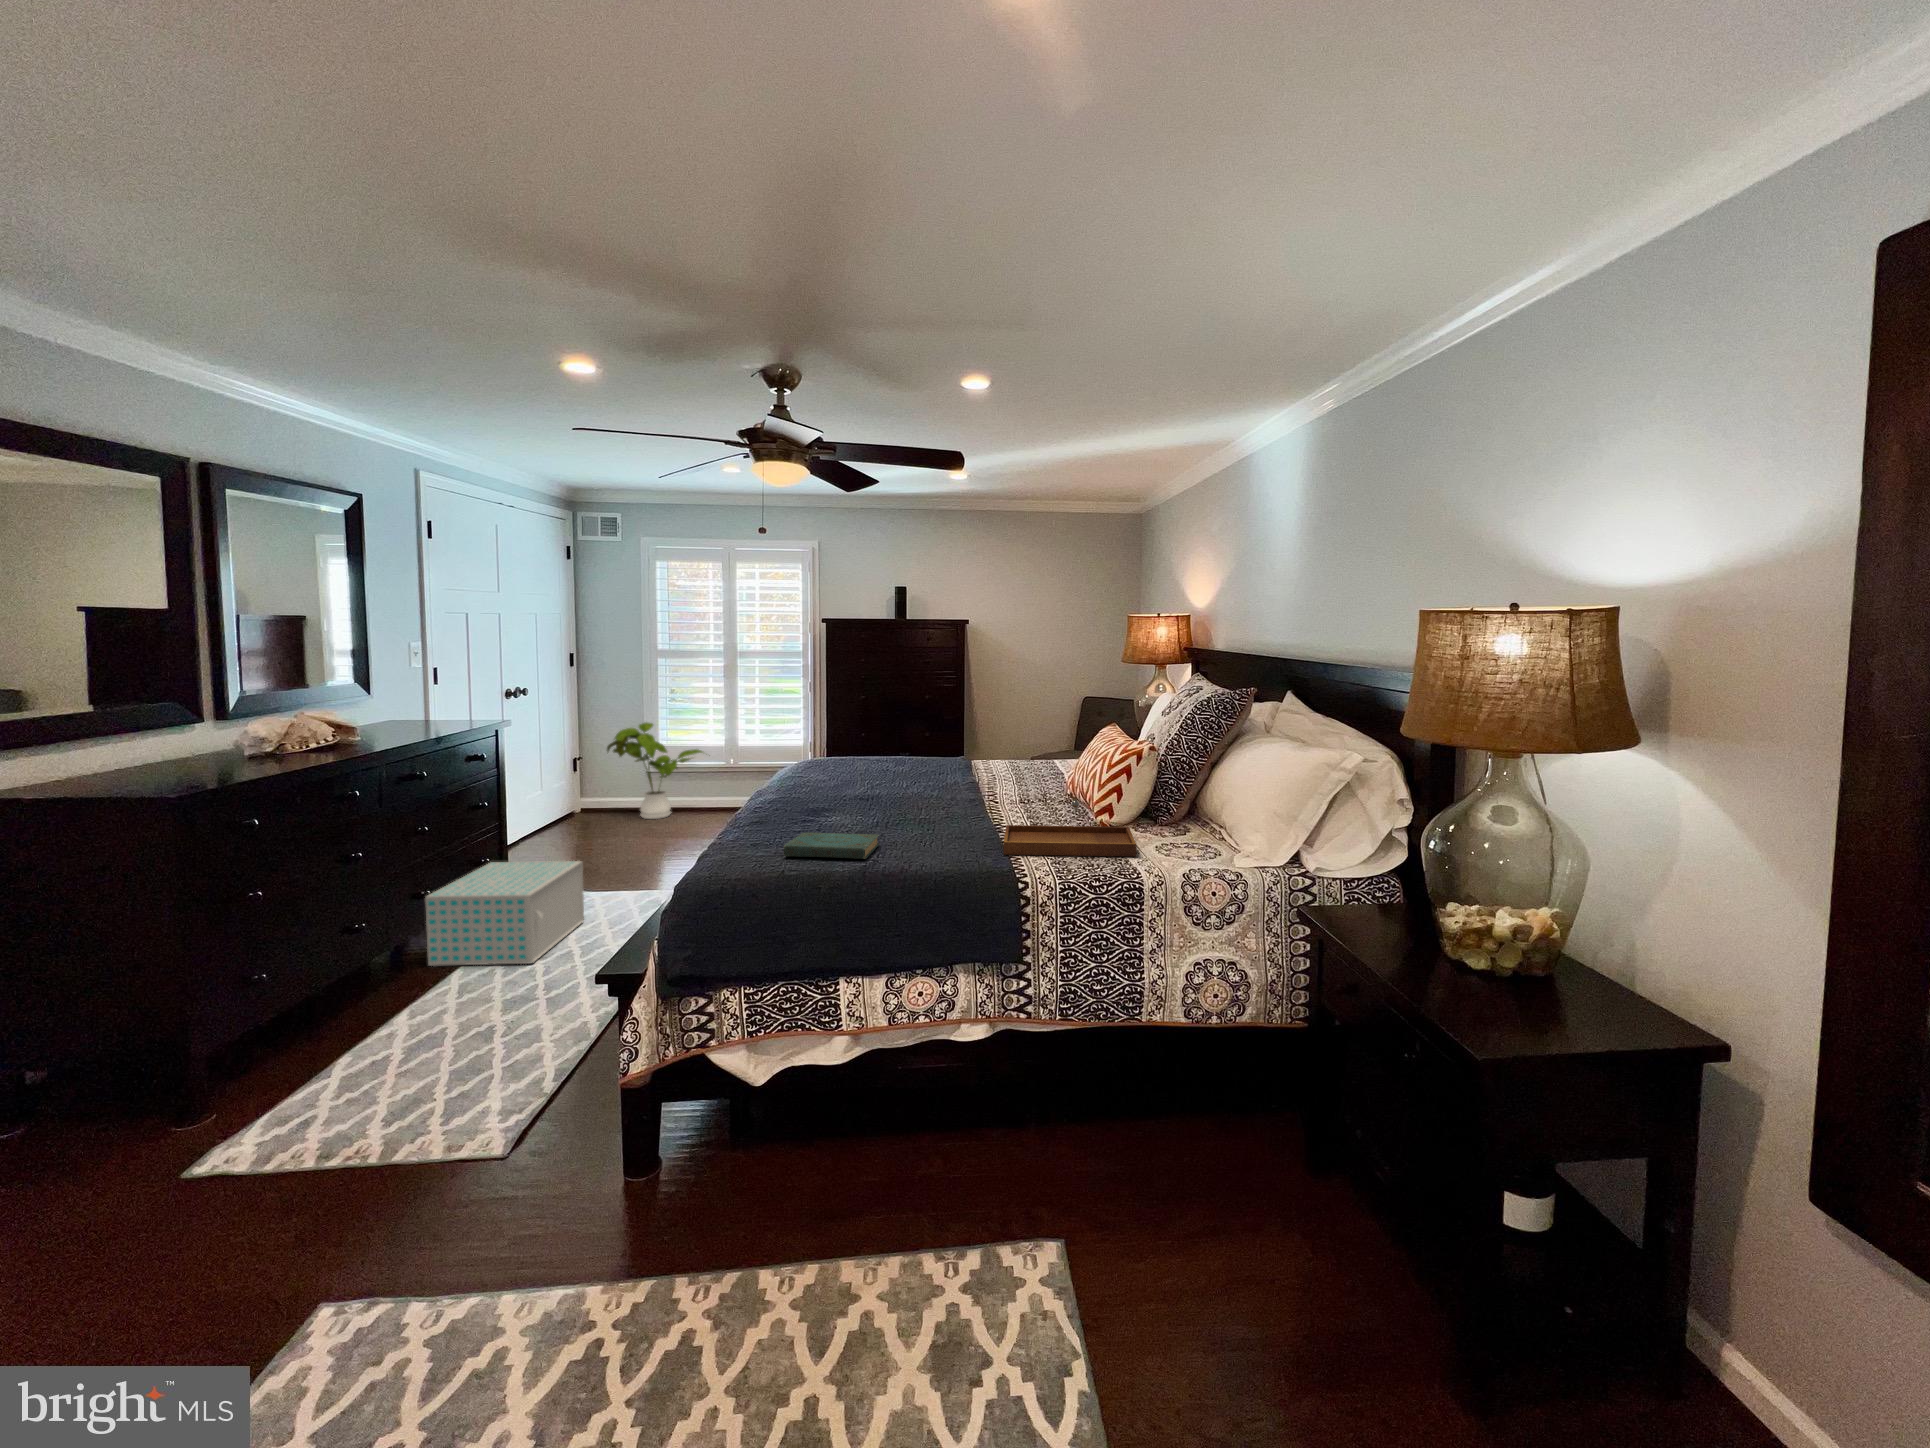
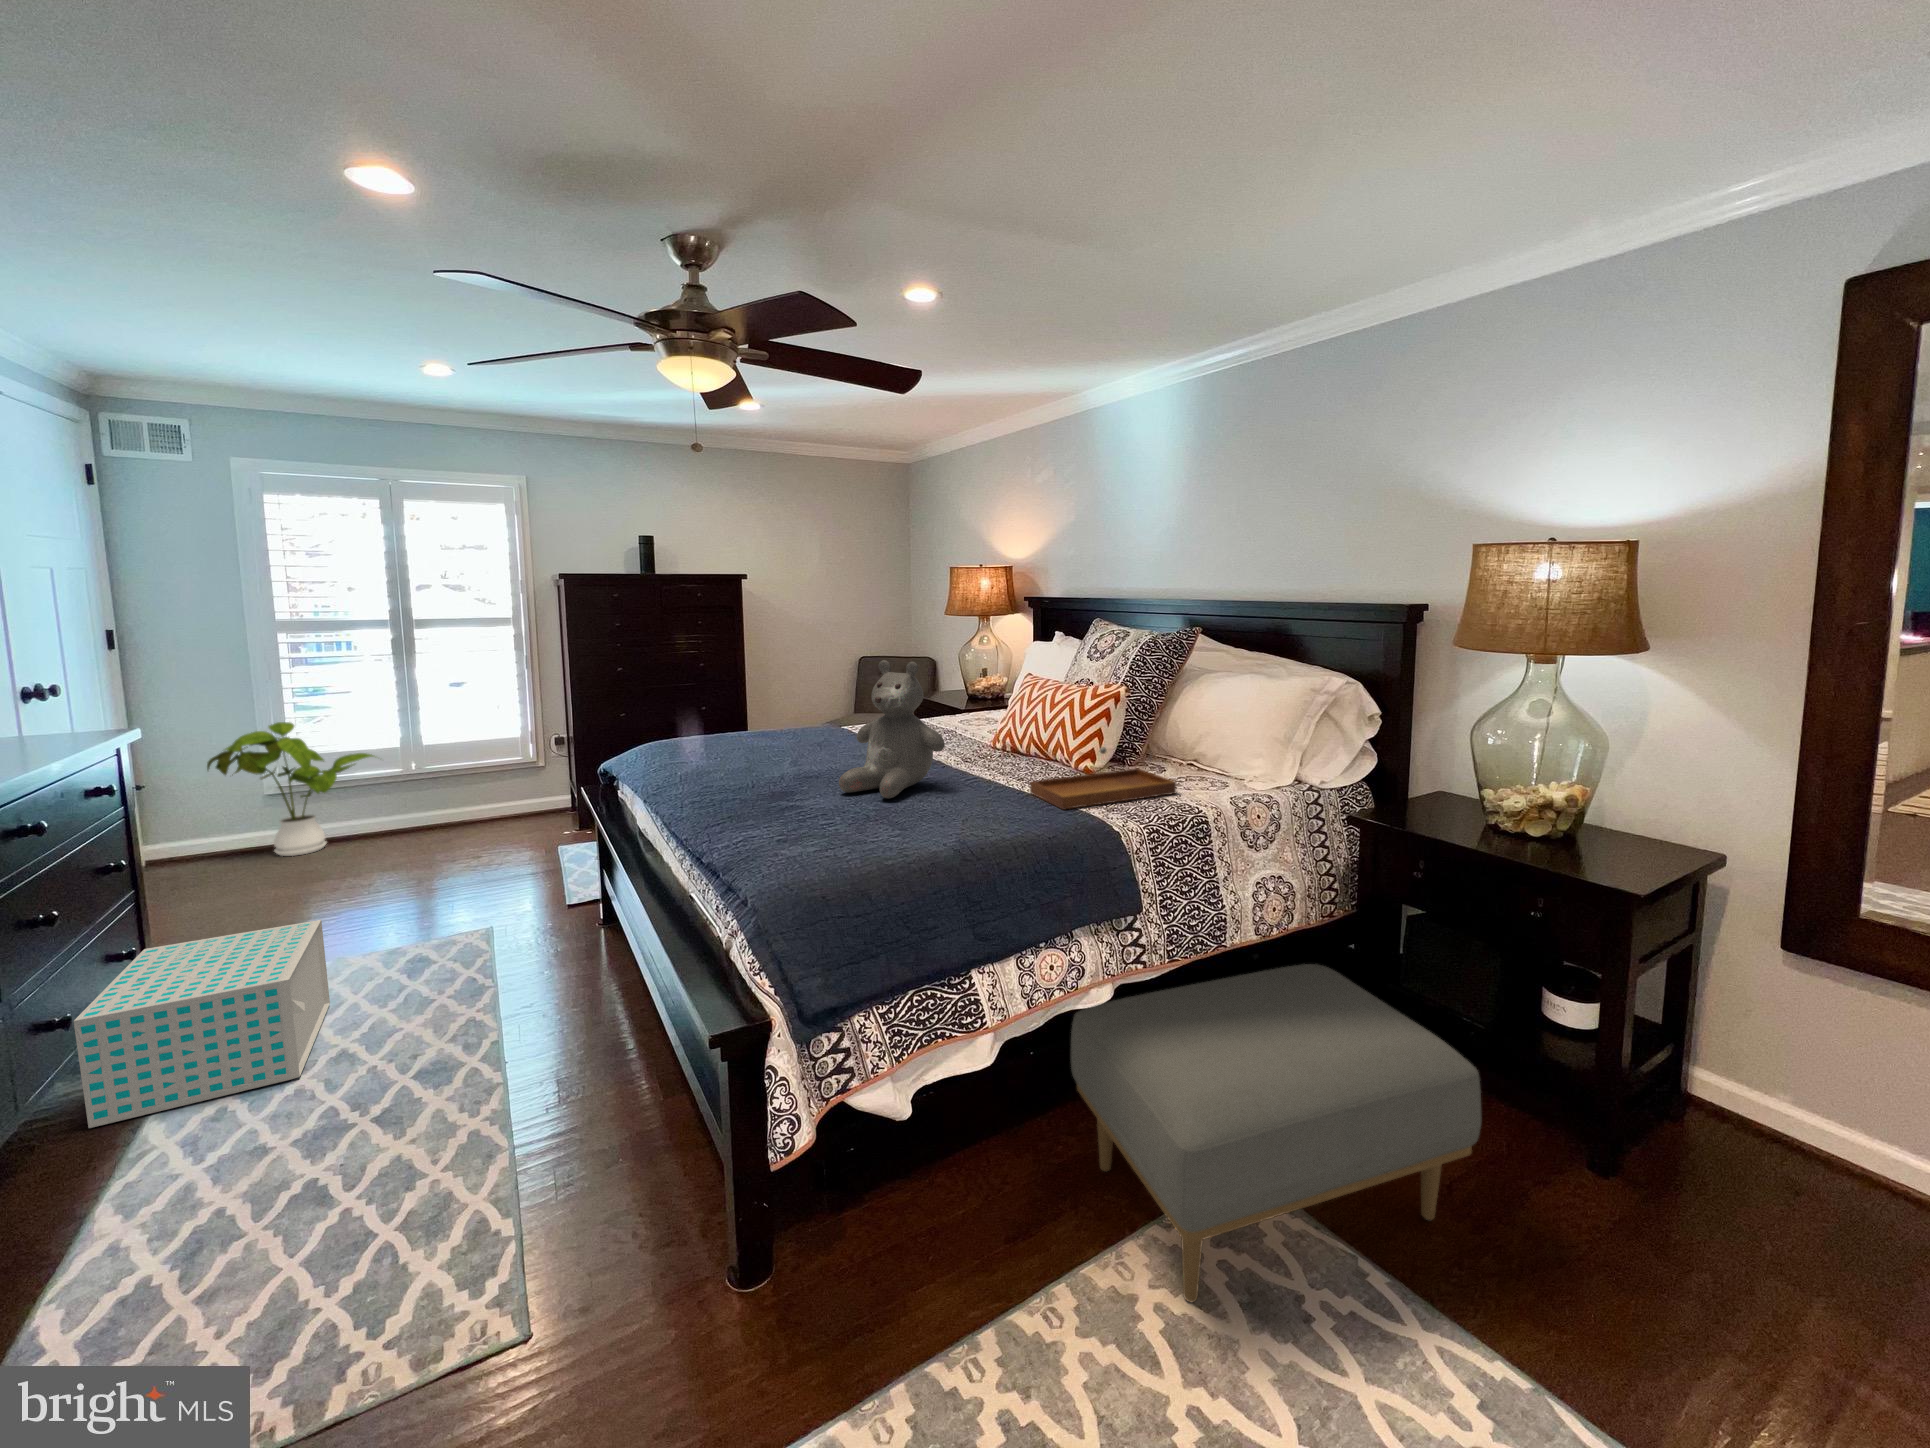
teddy bear: none [860,703,945,824] -> present [839,660,945,799]
book: present [784,832,879,859] -> none [833,808,942,847]
ottoman: none [858,1036,1233,1360] -> present [1071,964,1481,1302]

